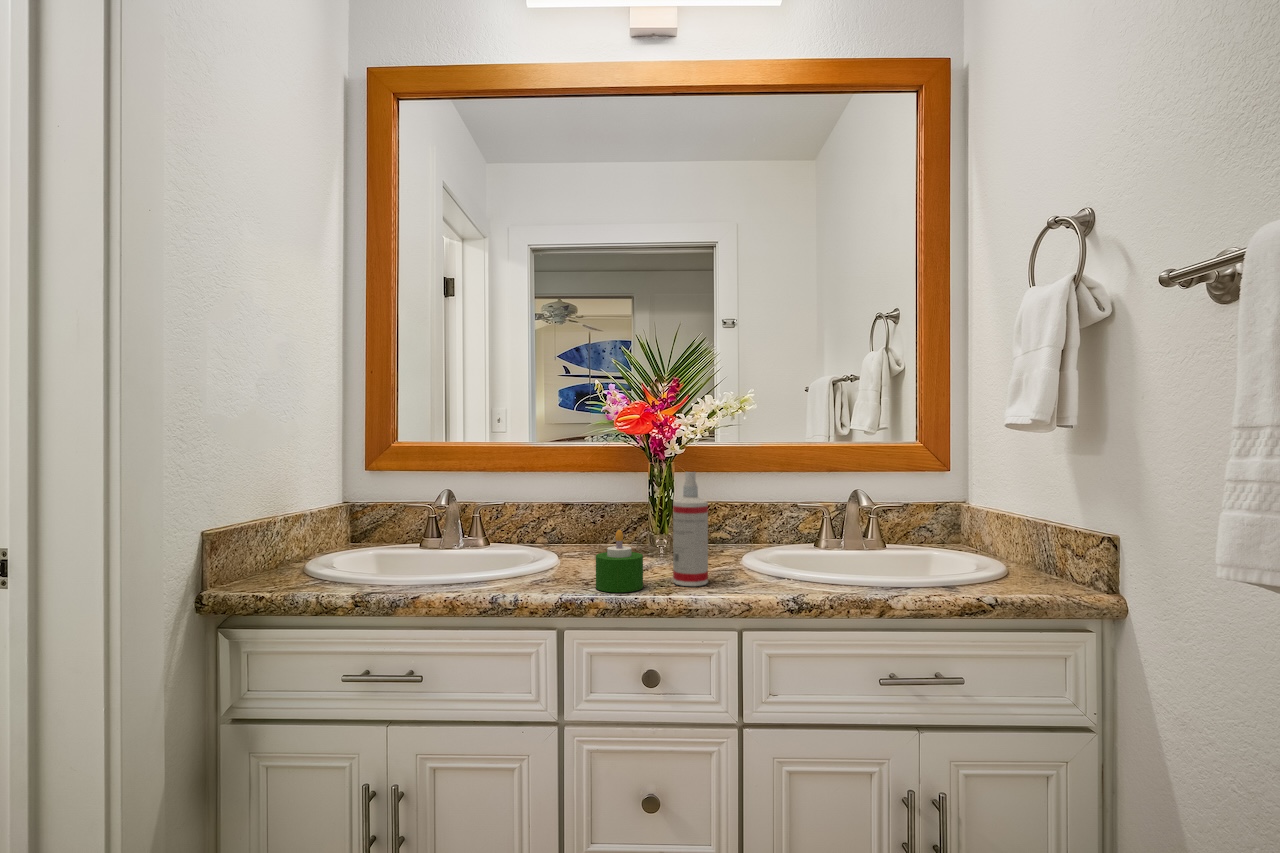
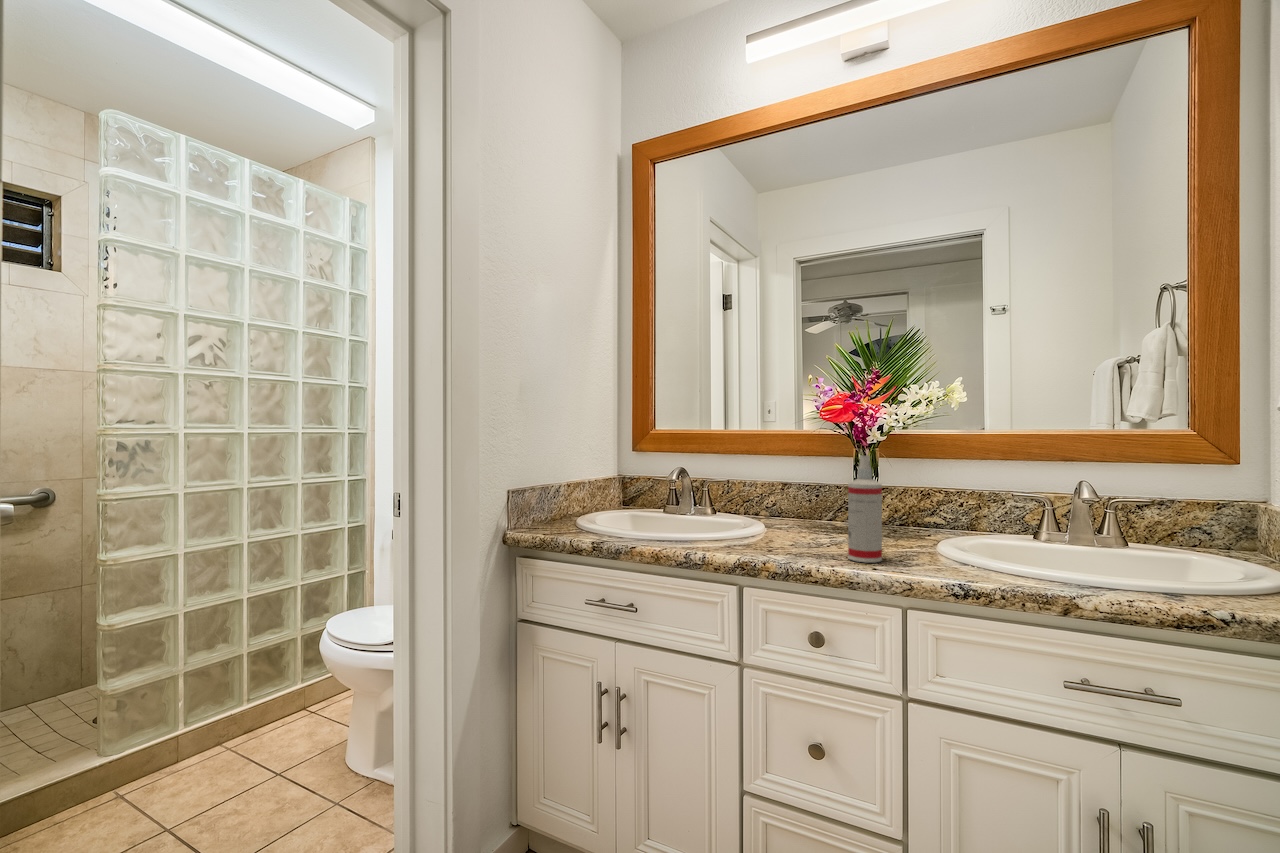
candle: present [596,530,643,592] -> none [772,505,816,560]

